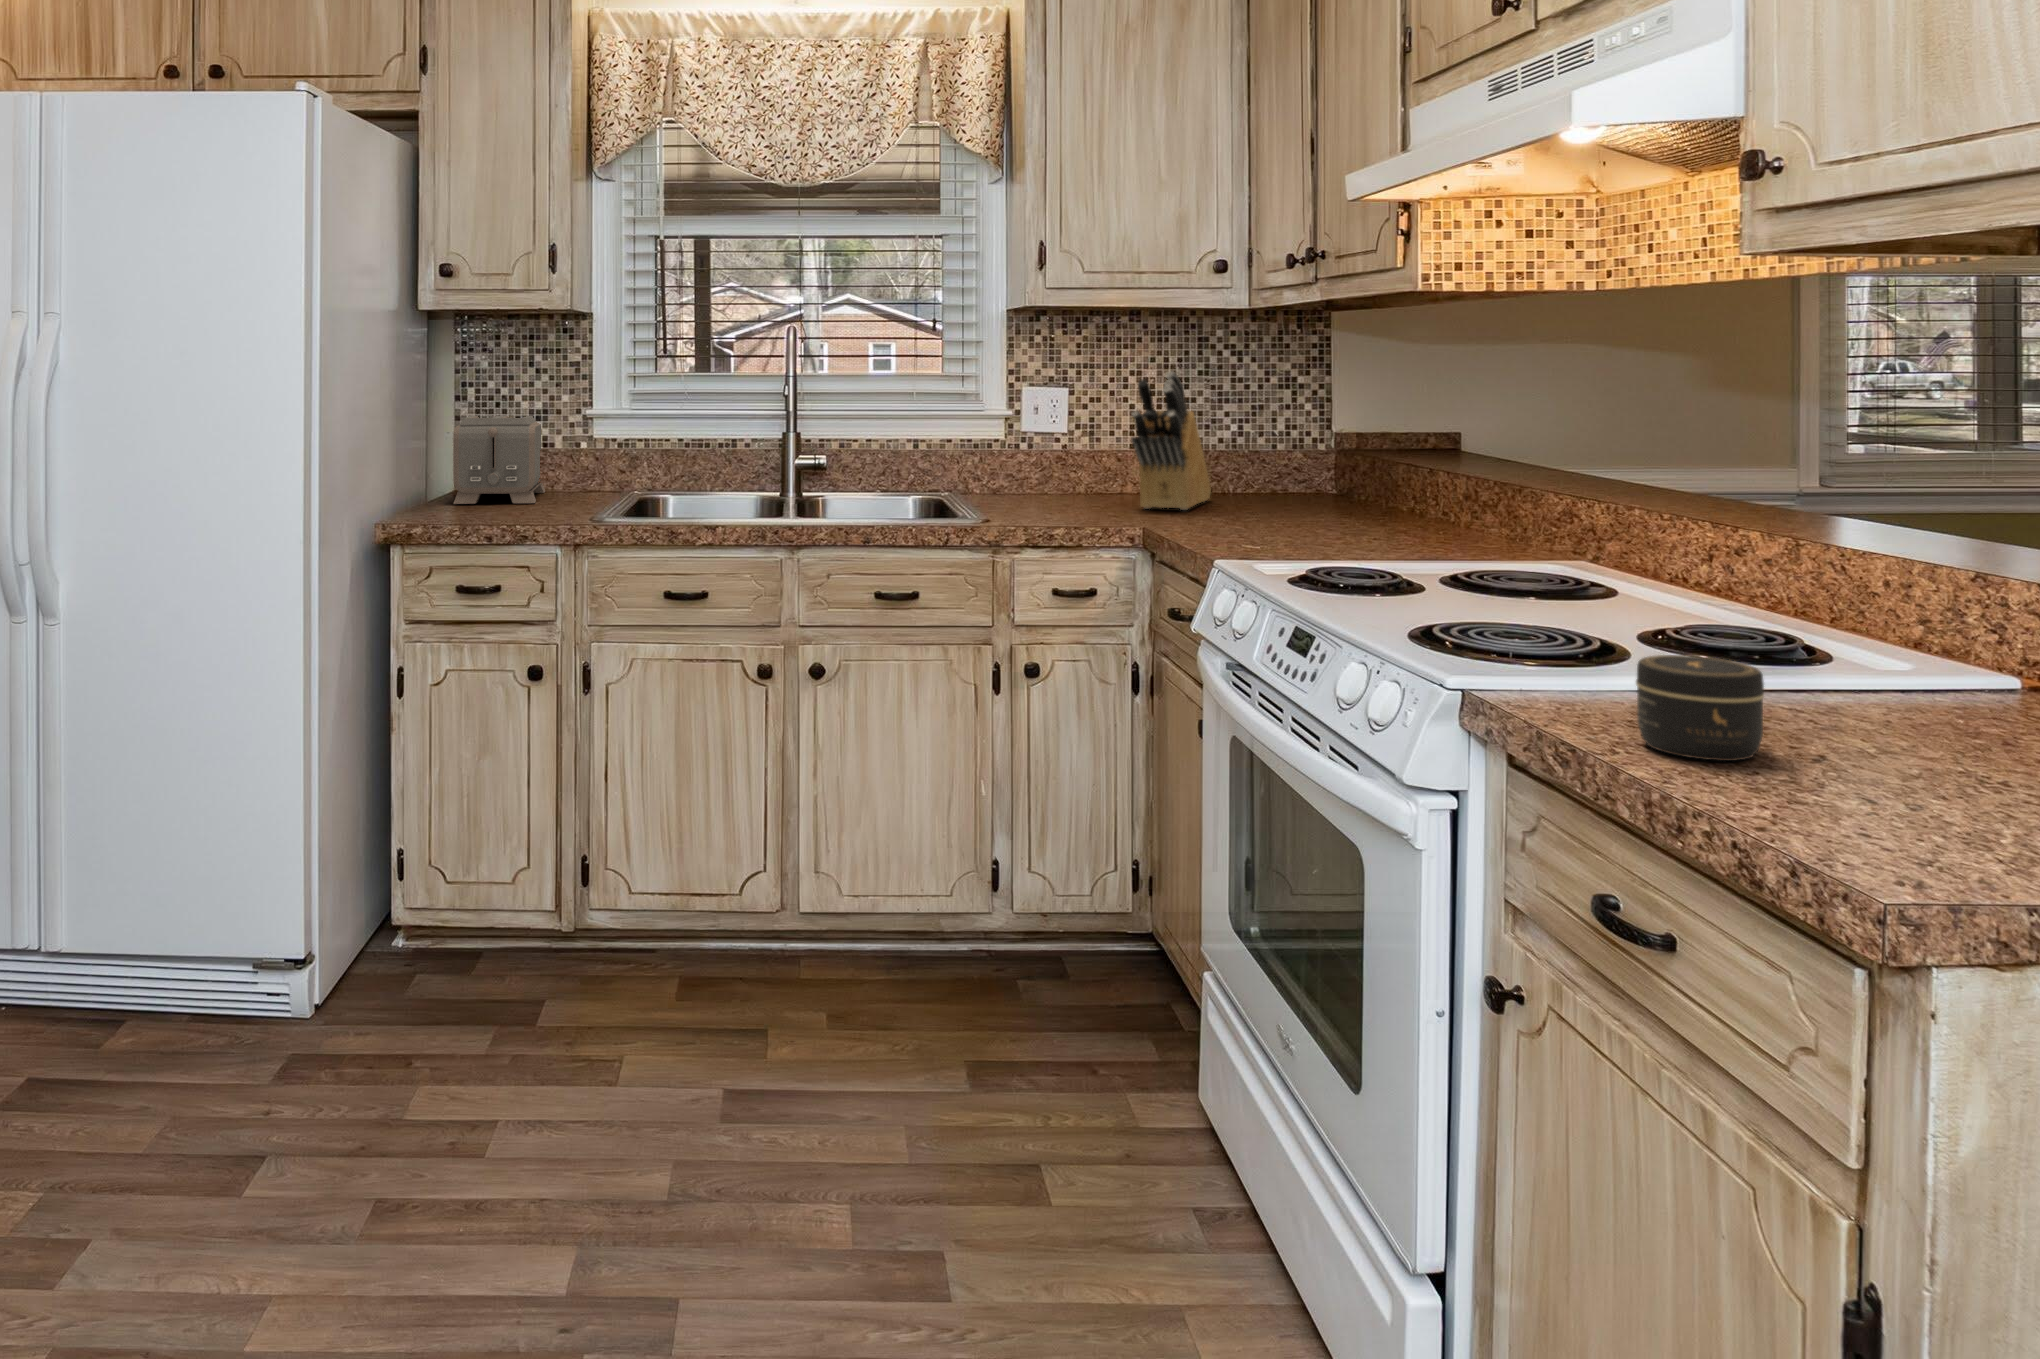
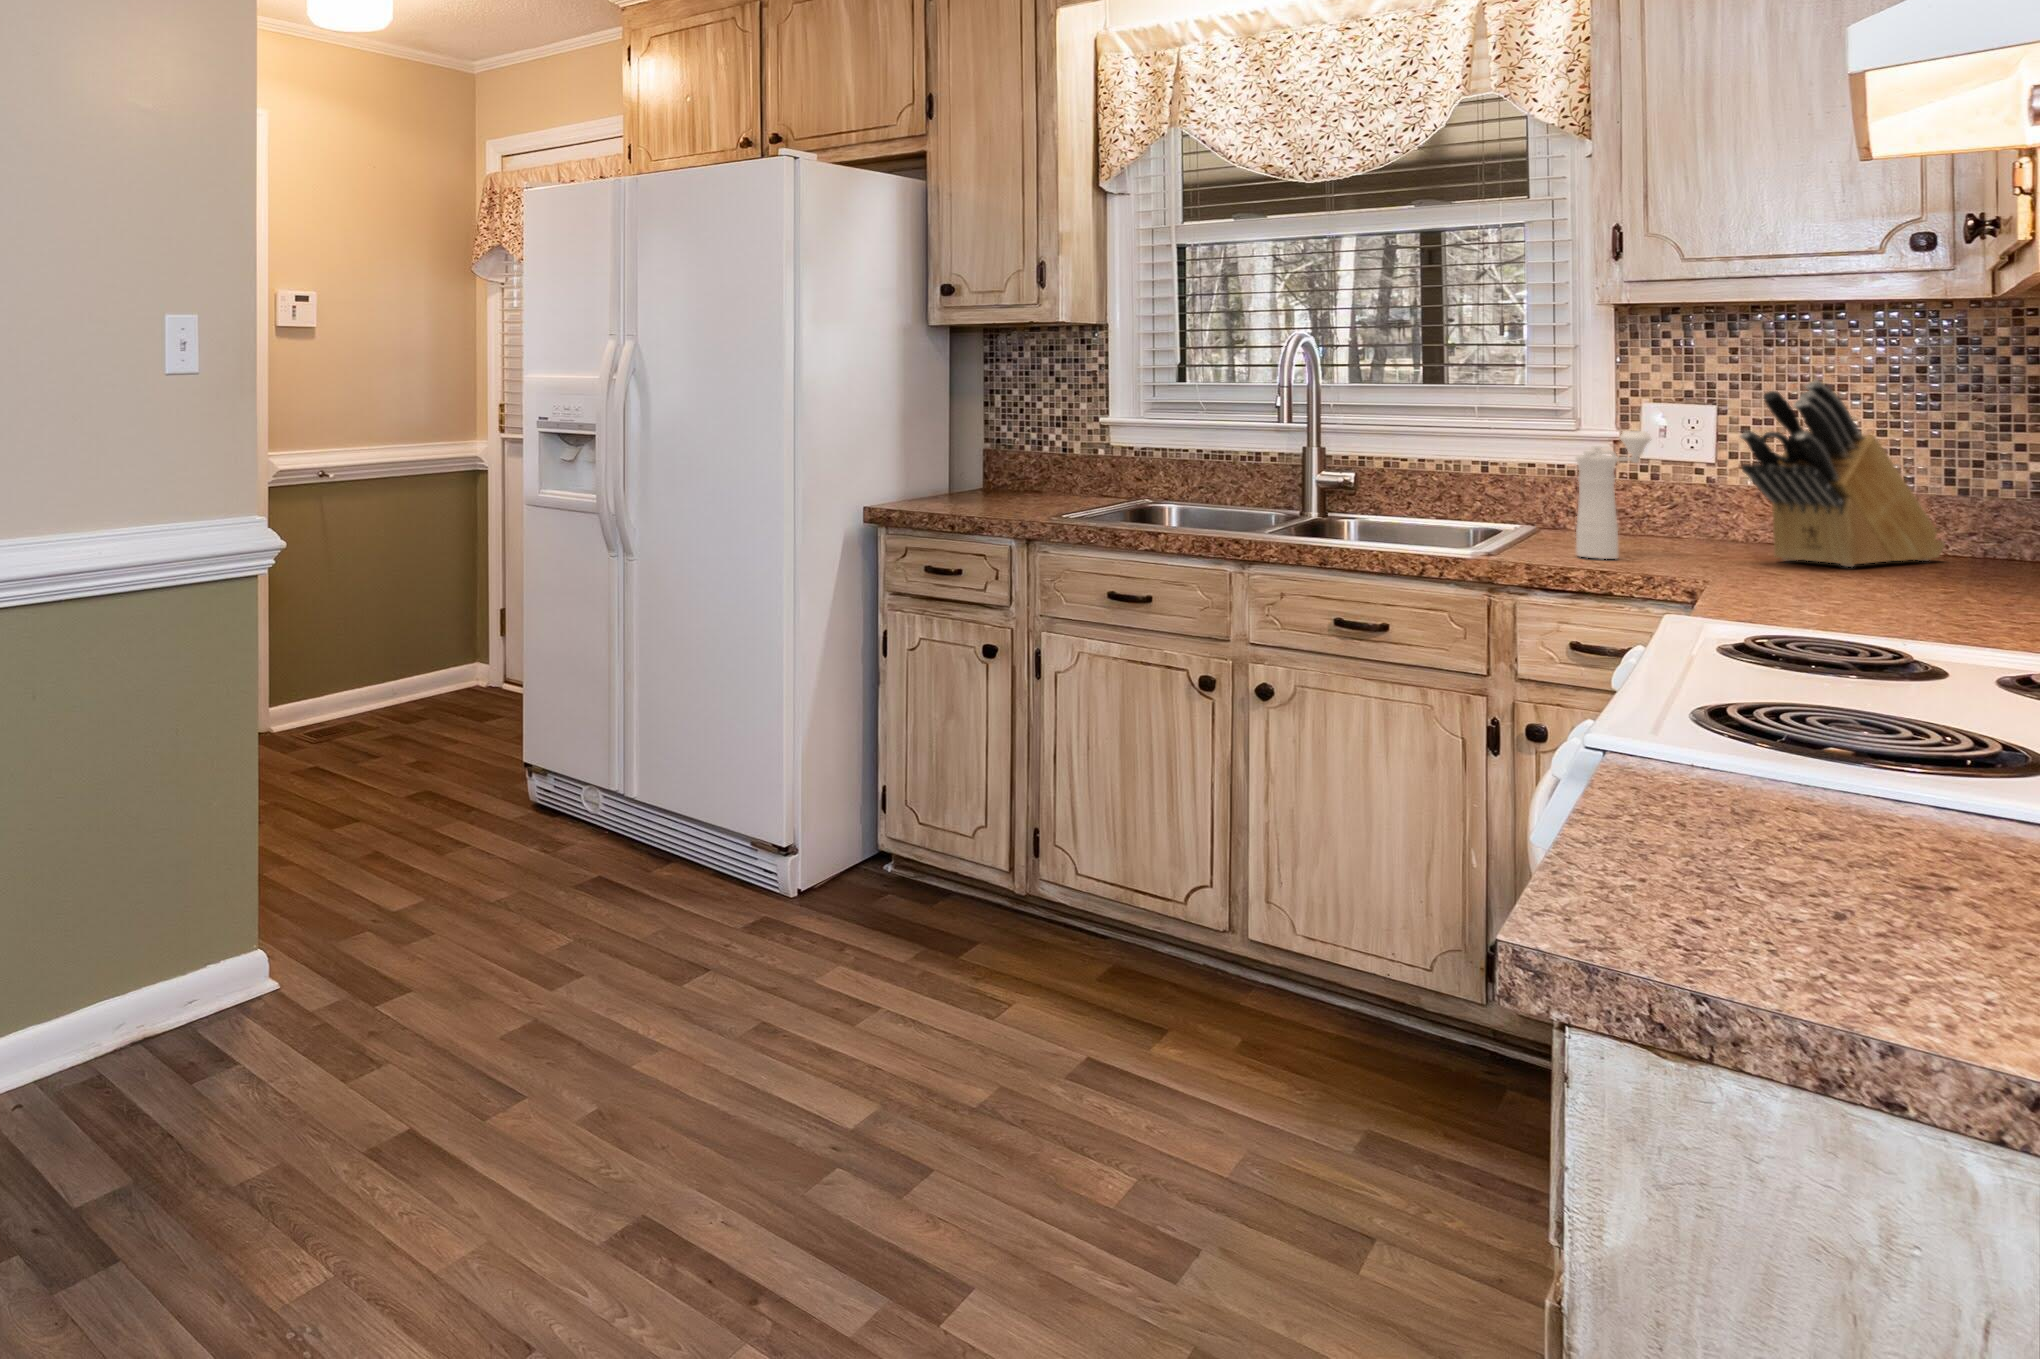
pepper mill: none [1035,412,1071,518] -> present [1576,431,1651,559]
toaster: present [453,416,545,504] -> none [968,420,1081,504]
jar: present [1636,655,1764,761] -> none [1628,747,1837,911]

